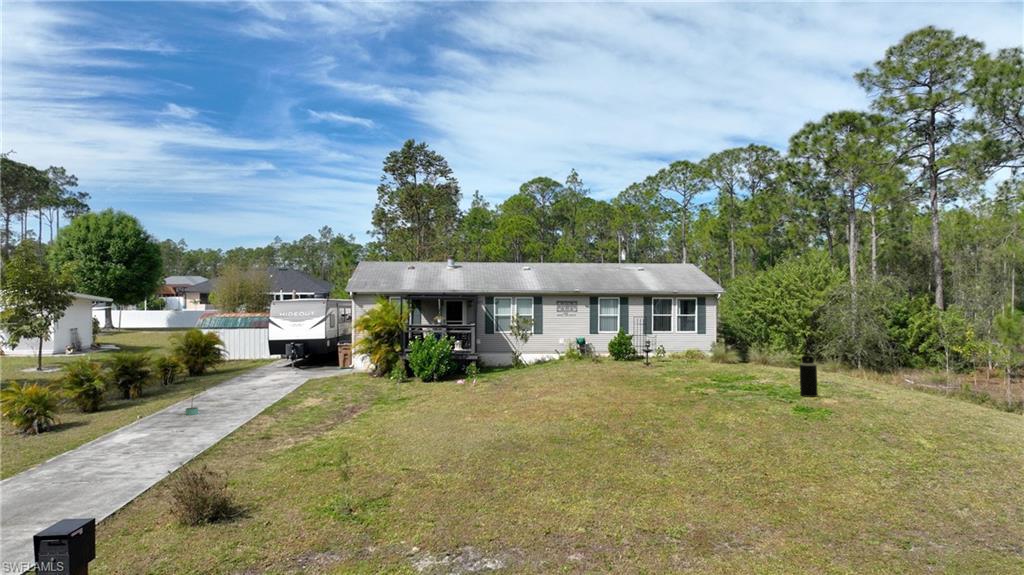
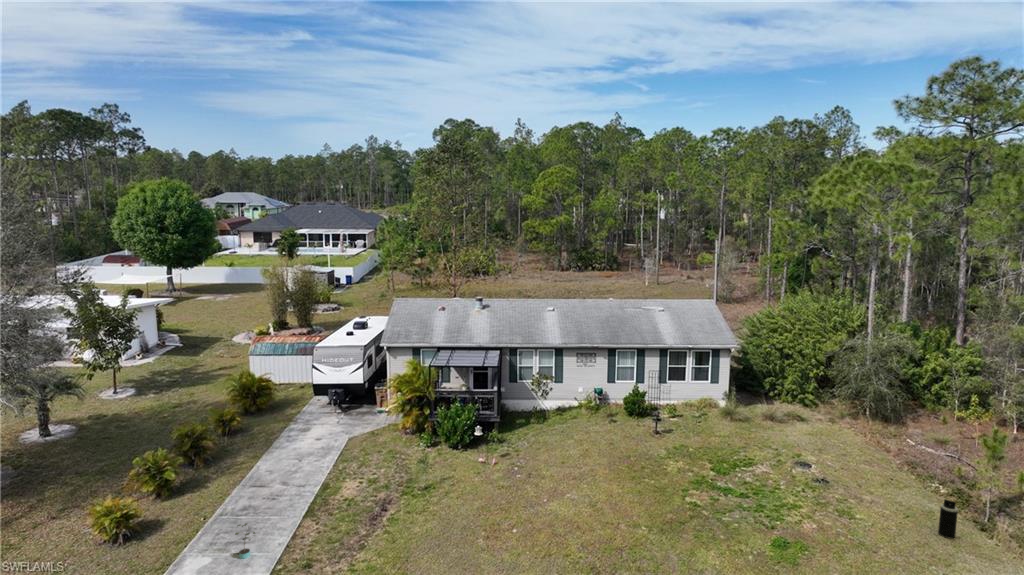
trash can: present [800,356,818,397] -> present [938,499,958,539]

